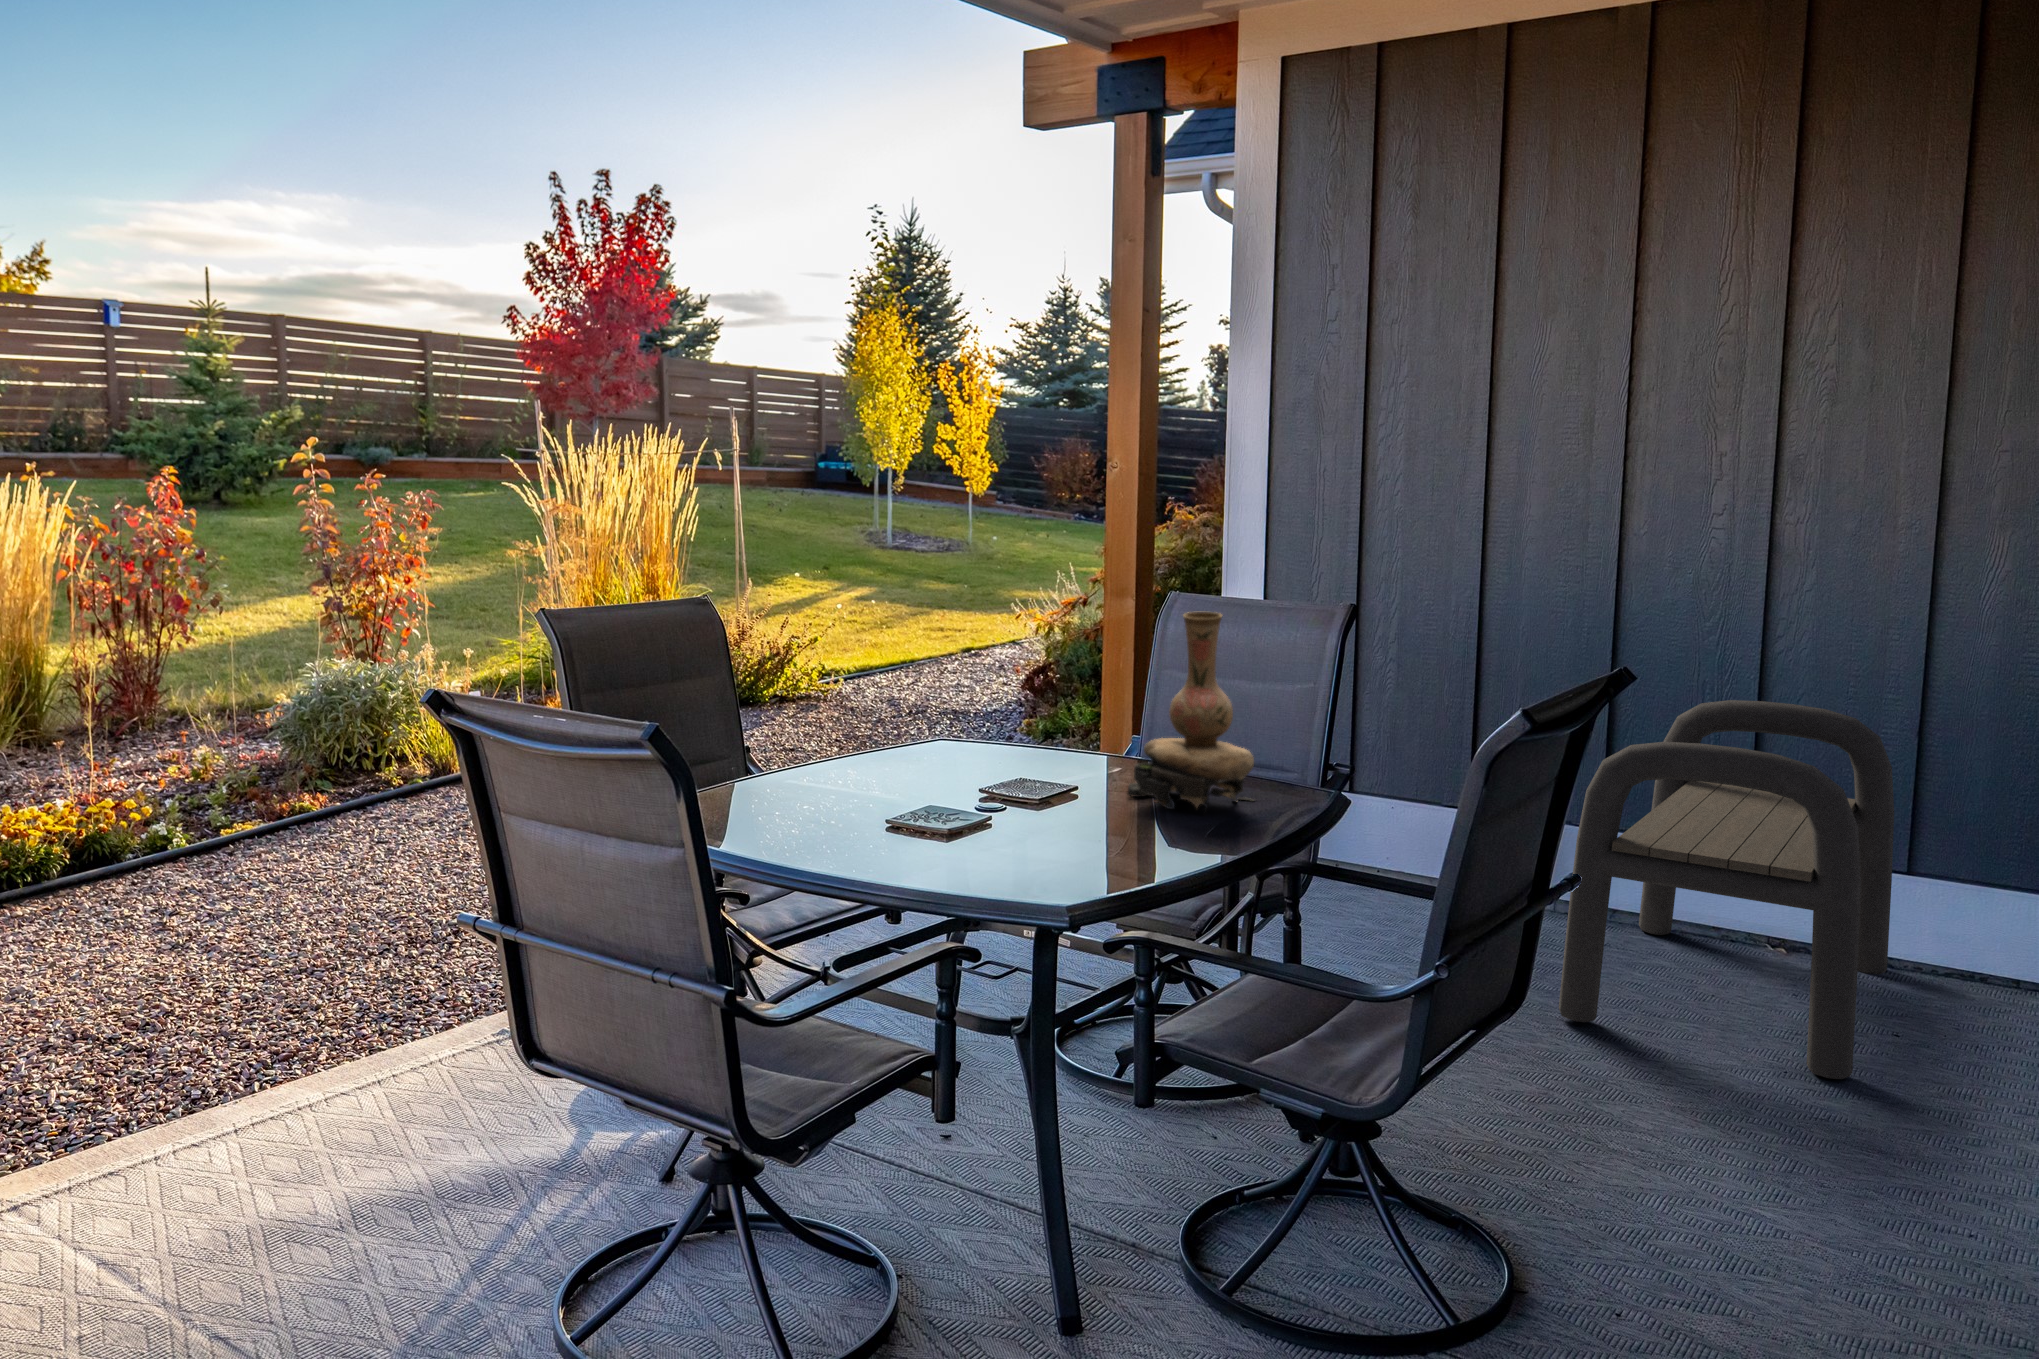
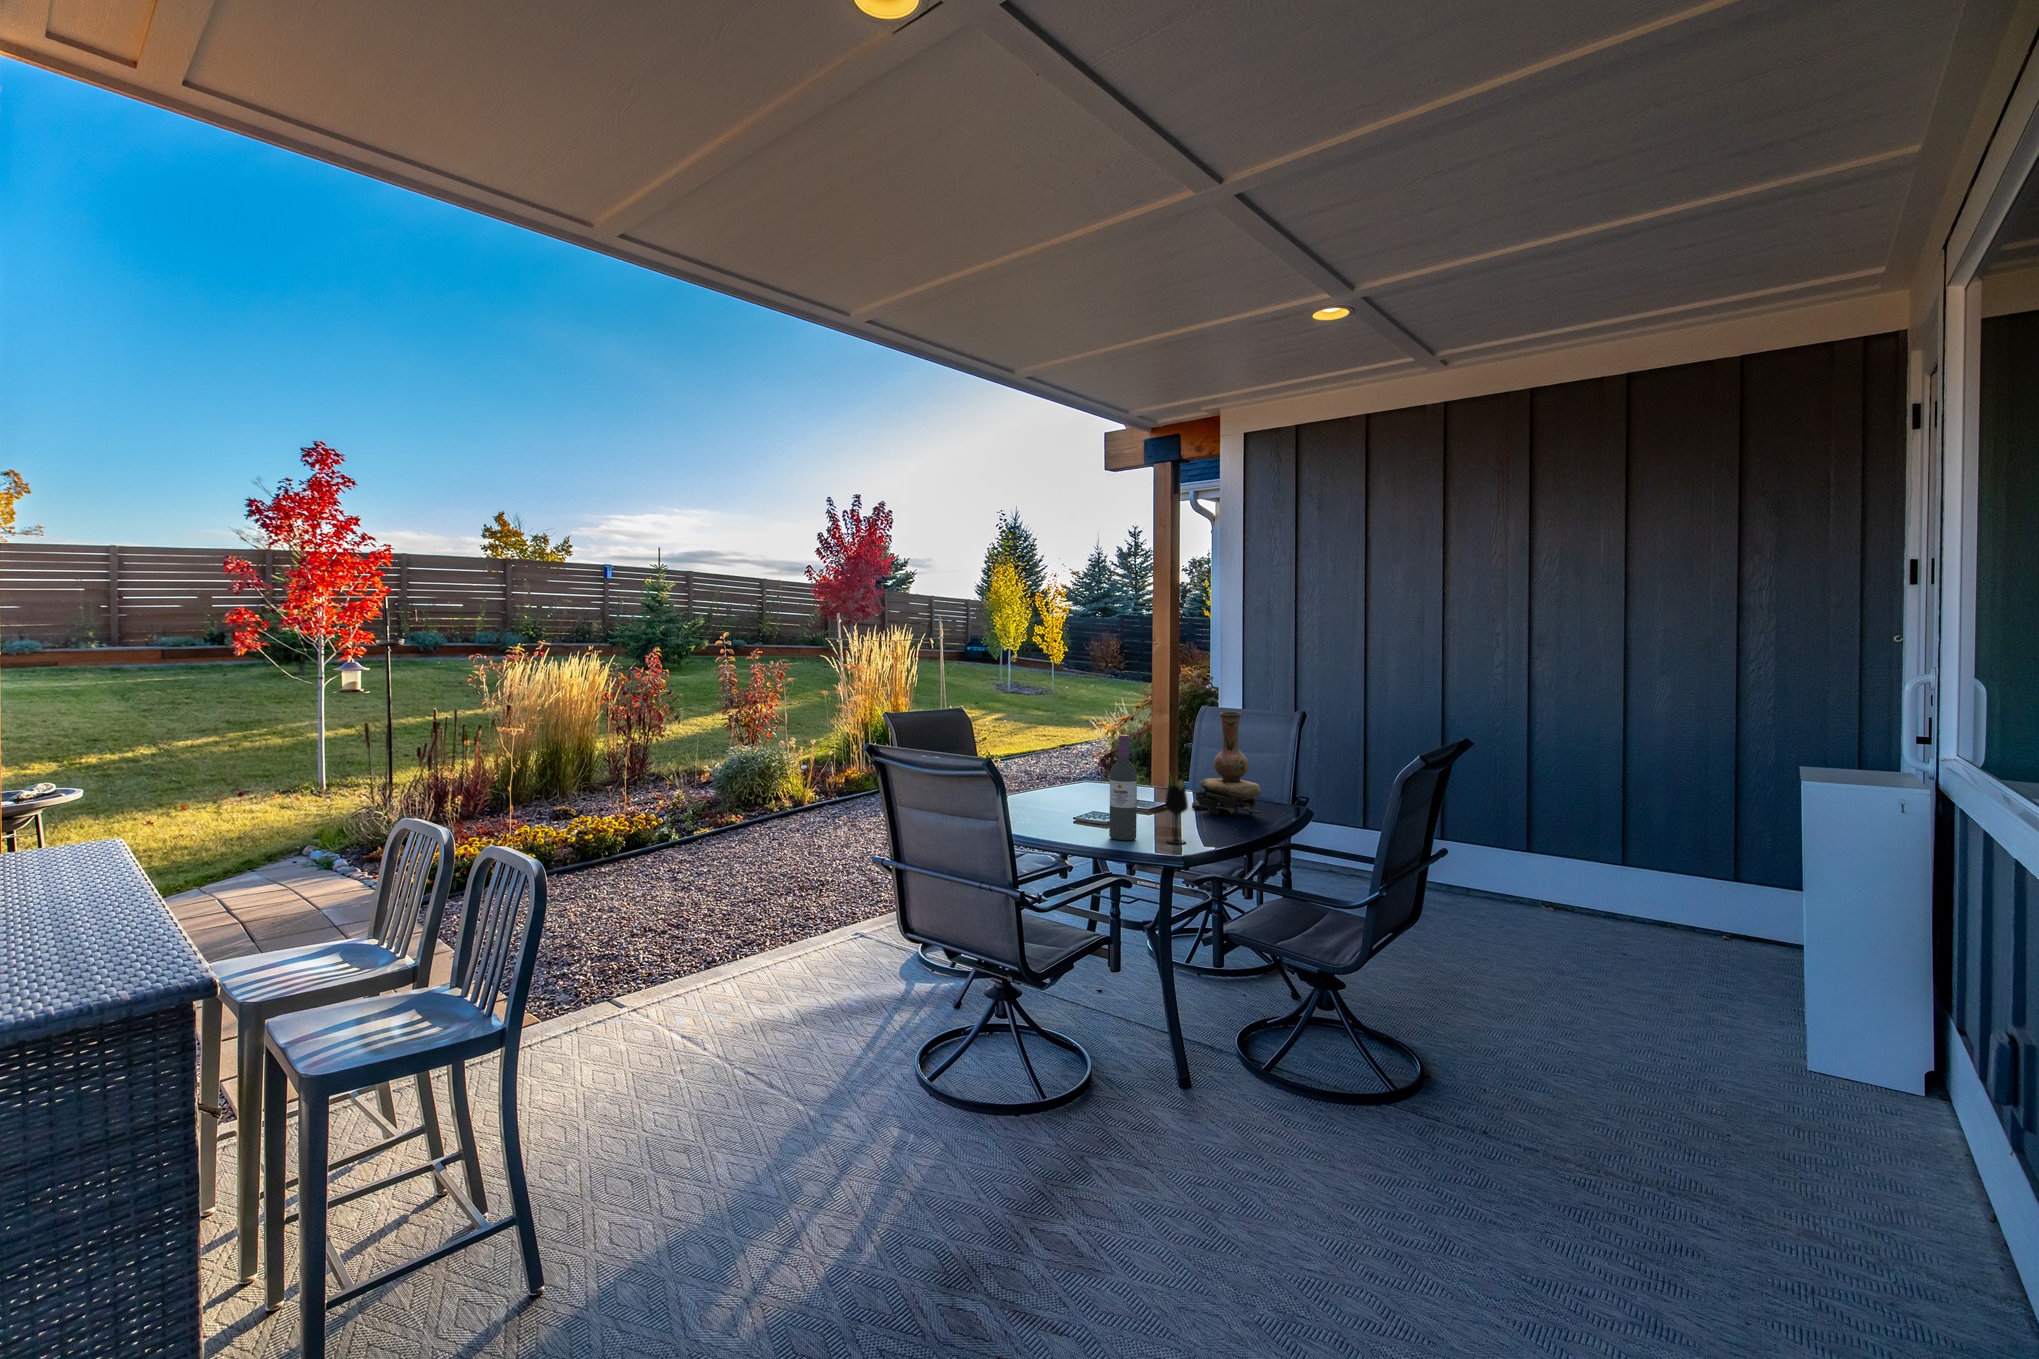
wine bottle: none [943,668,999,879] -> present [1109,735,1137,840]
bench: present [1559,700,1894,1079] -> none [1435,770,1632,981]
wine glass: none [1051,746,1097,884] -> present [1165,780,1188,844]

